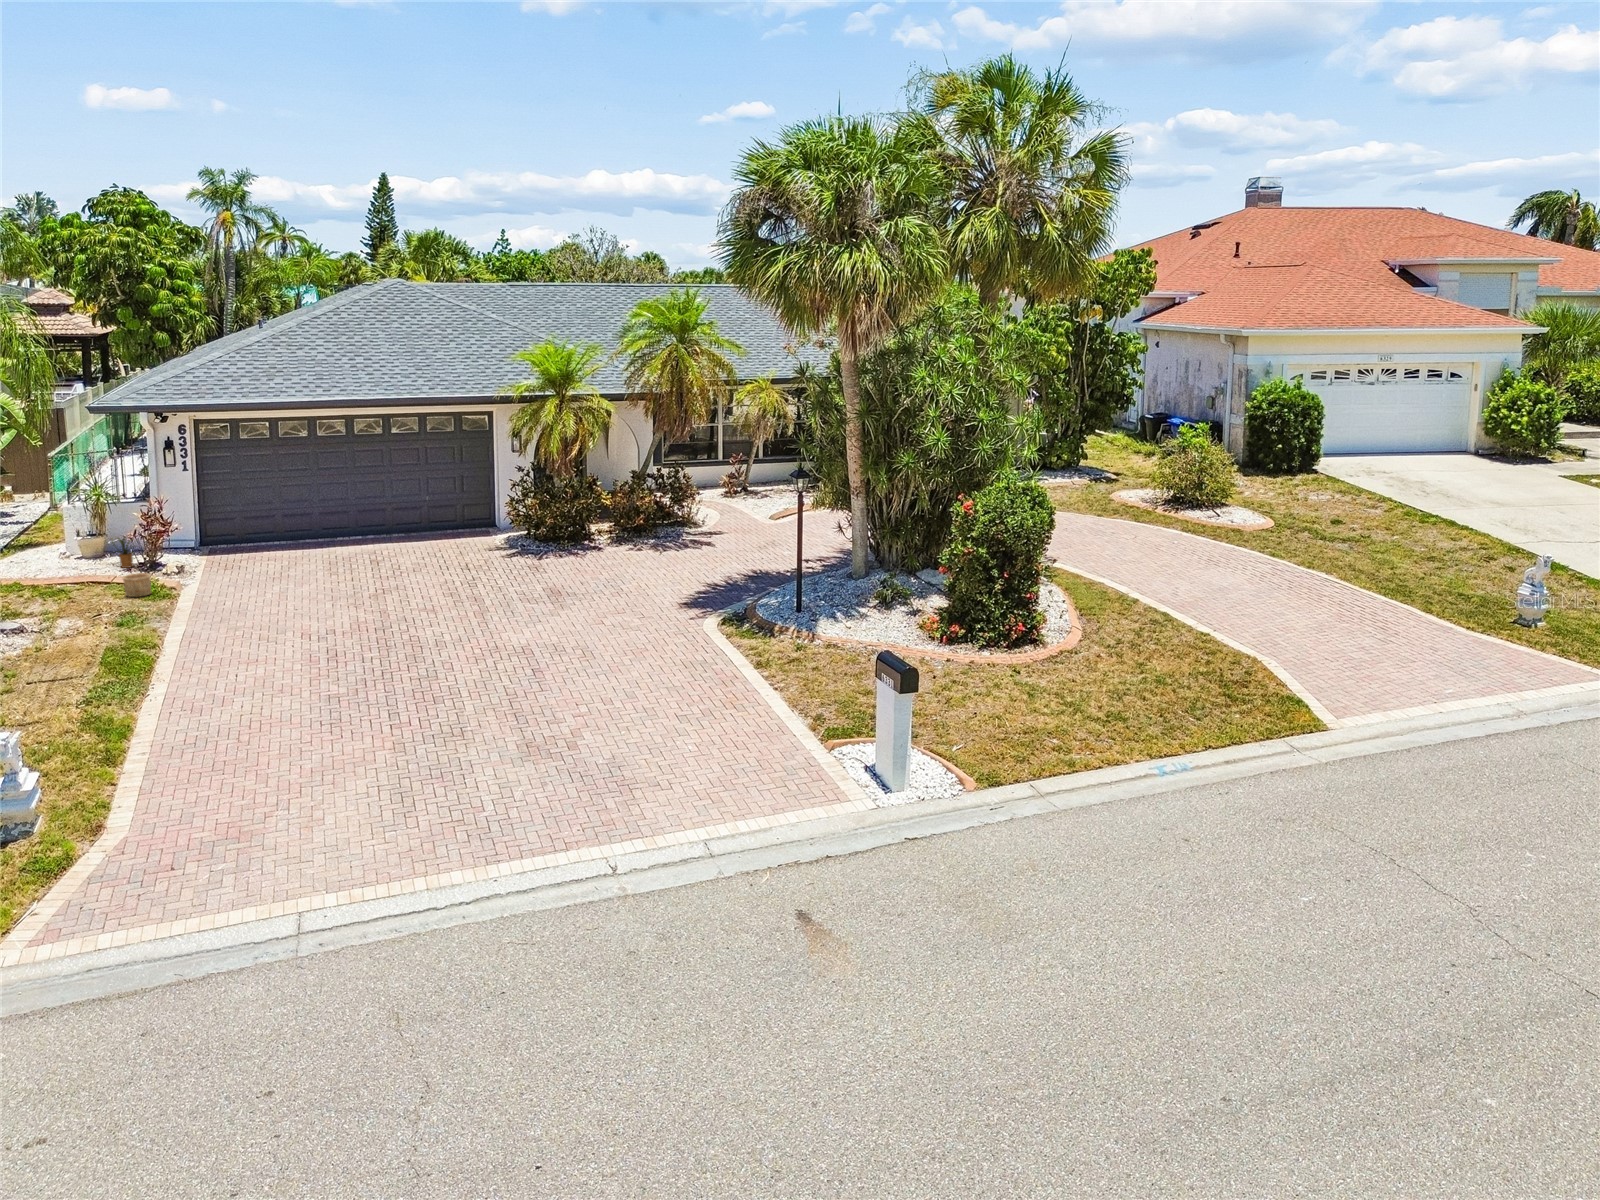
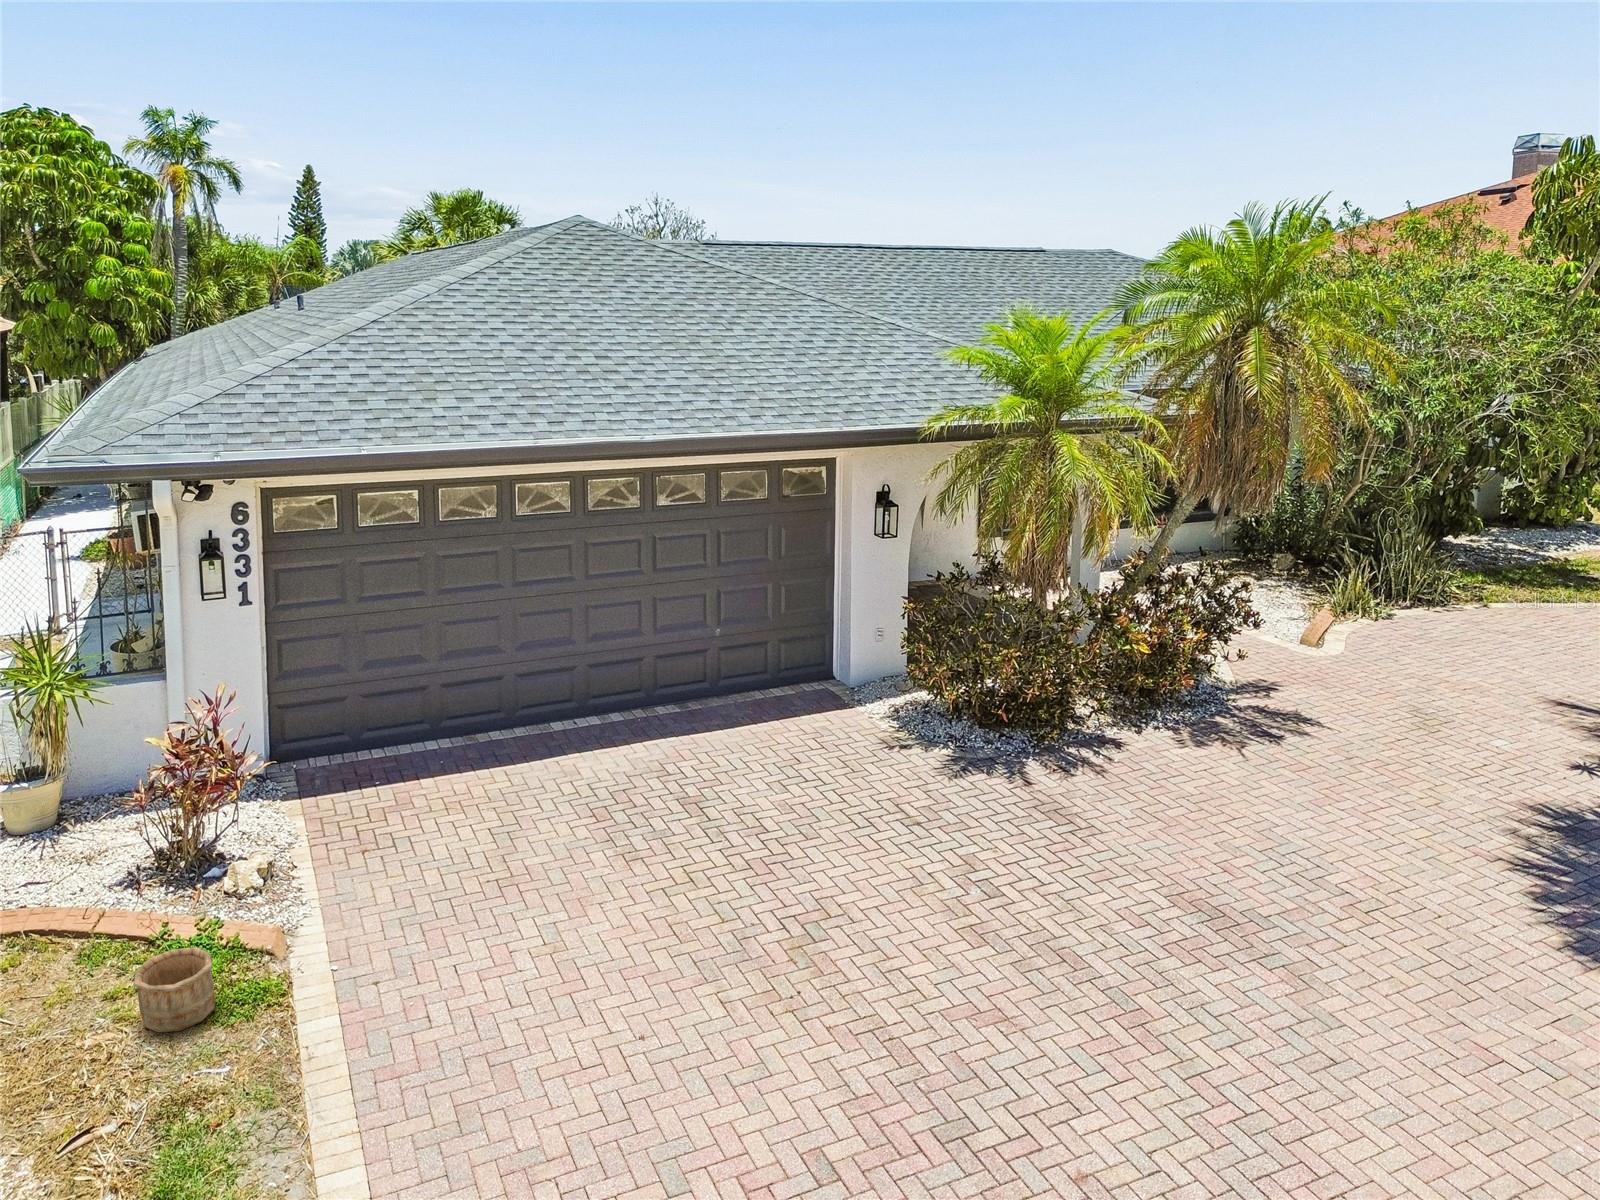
house plant: present [118,537,133,568] -> none [81,782,157,861]

